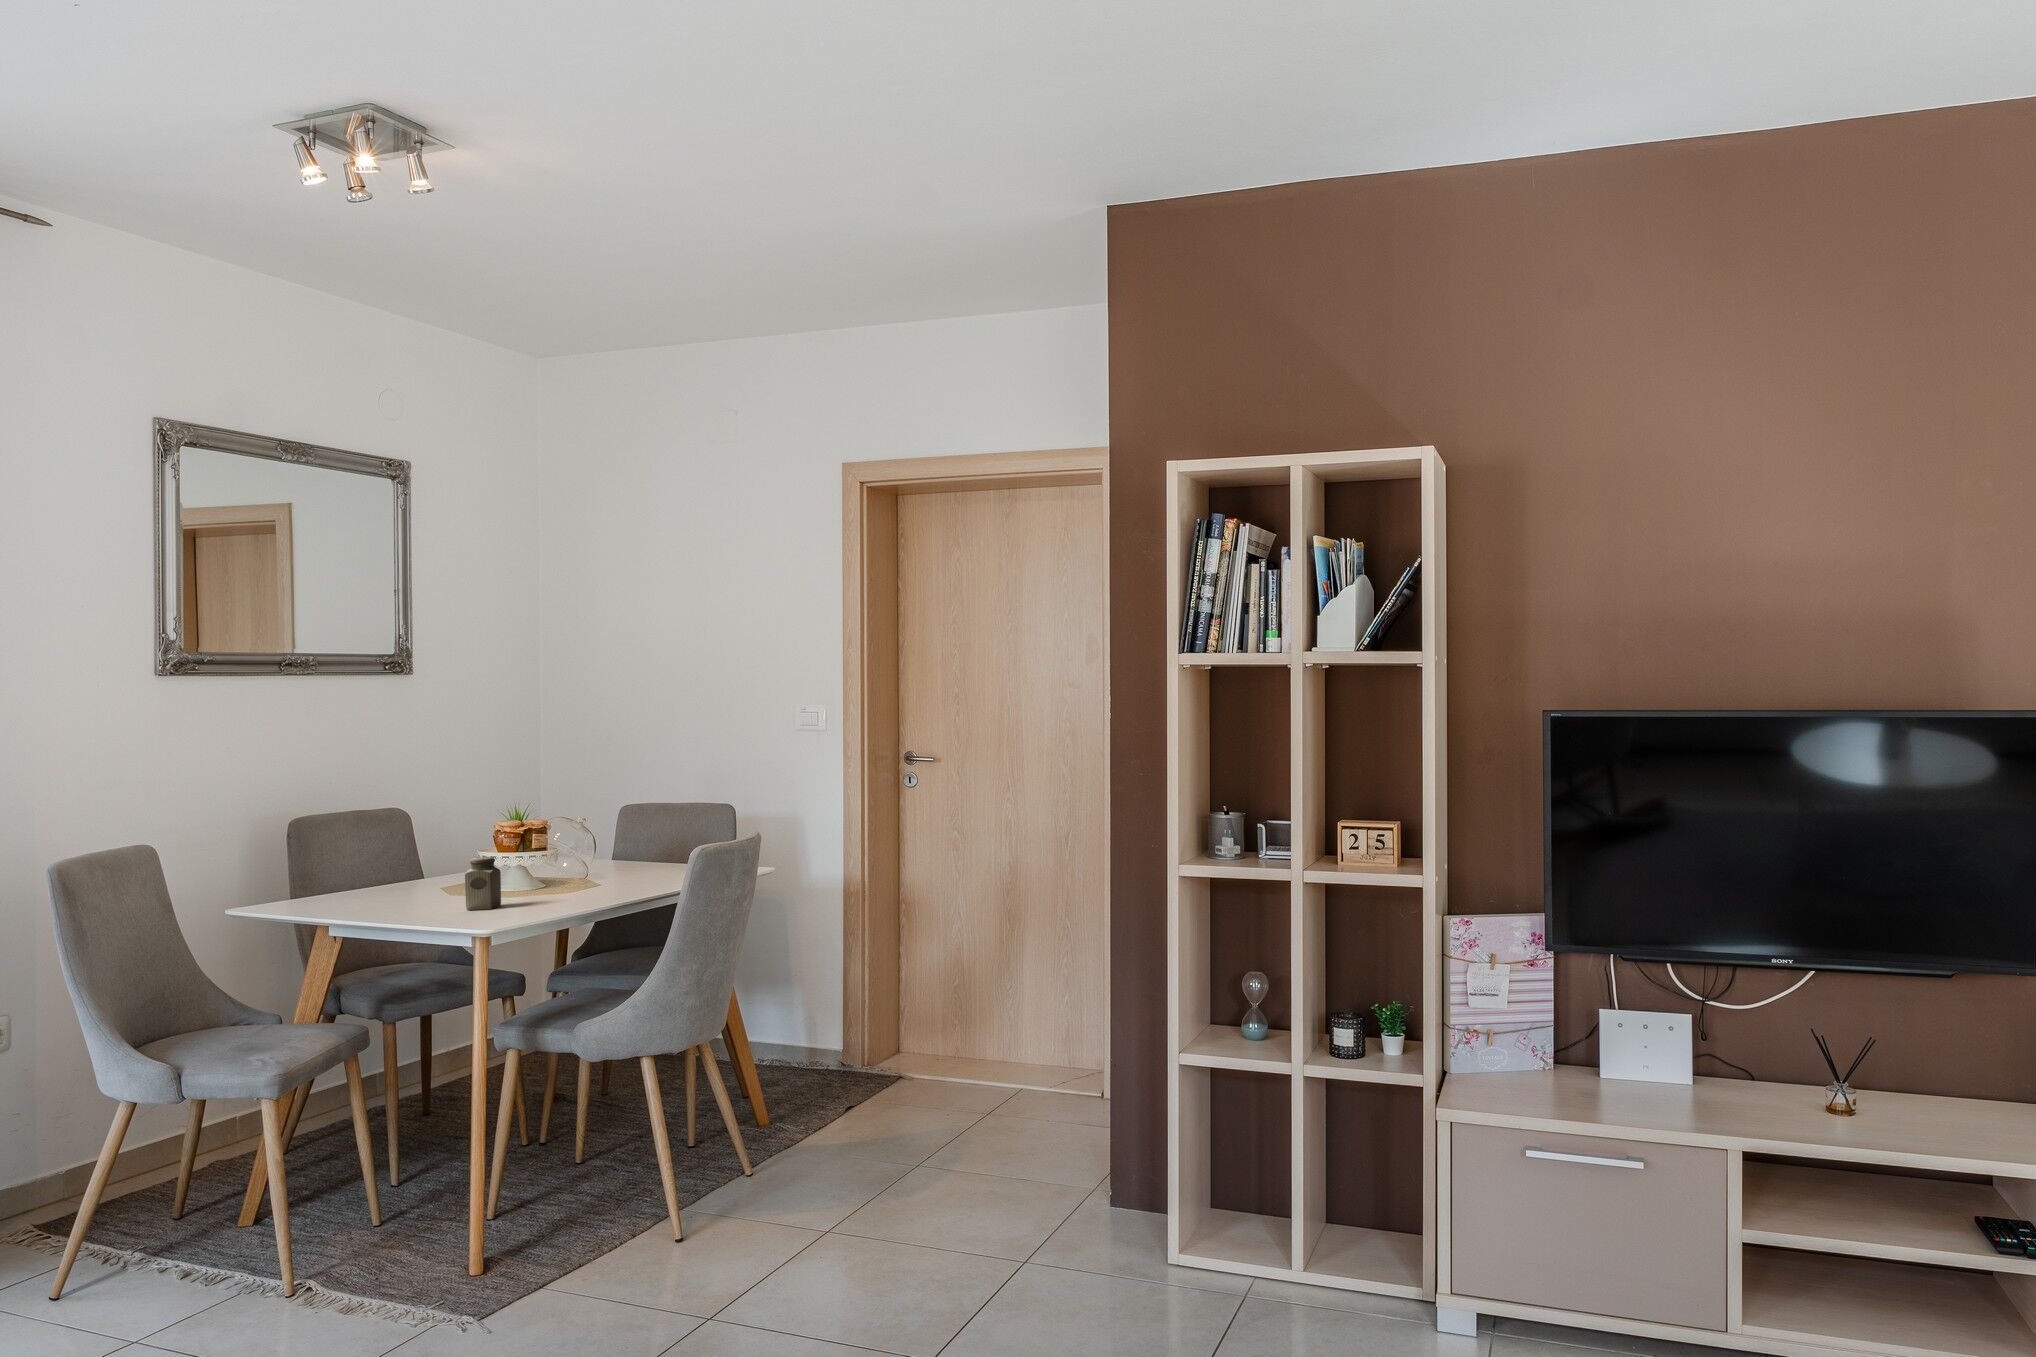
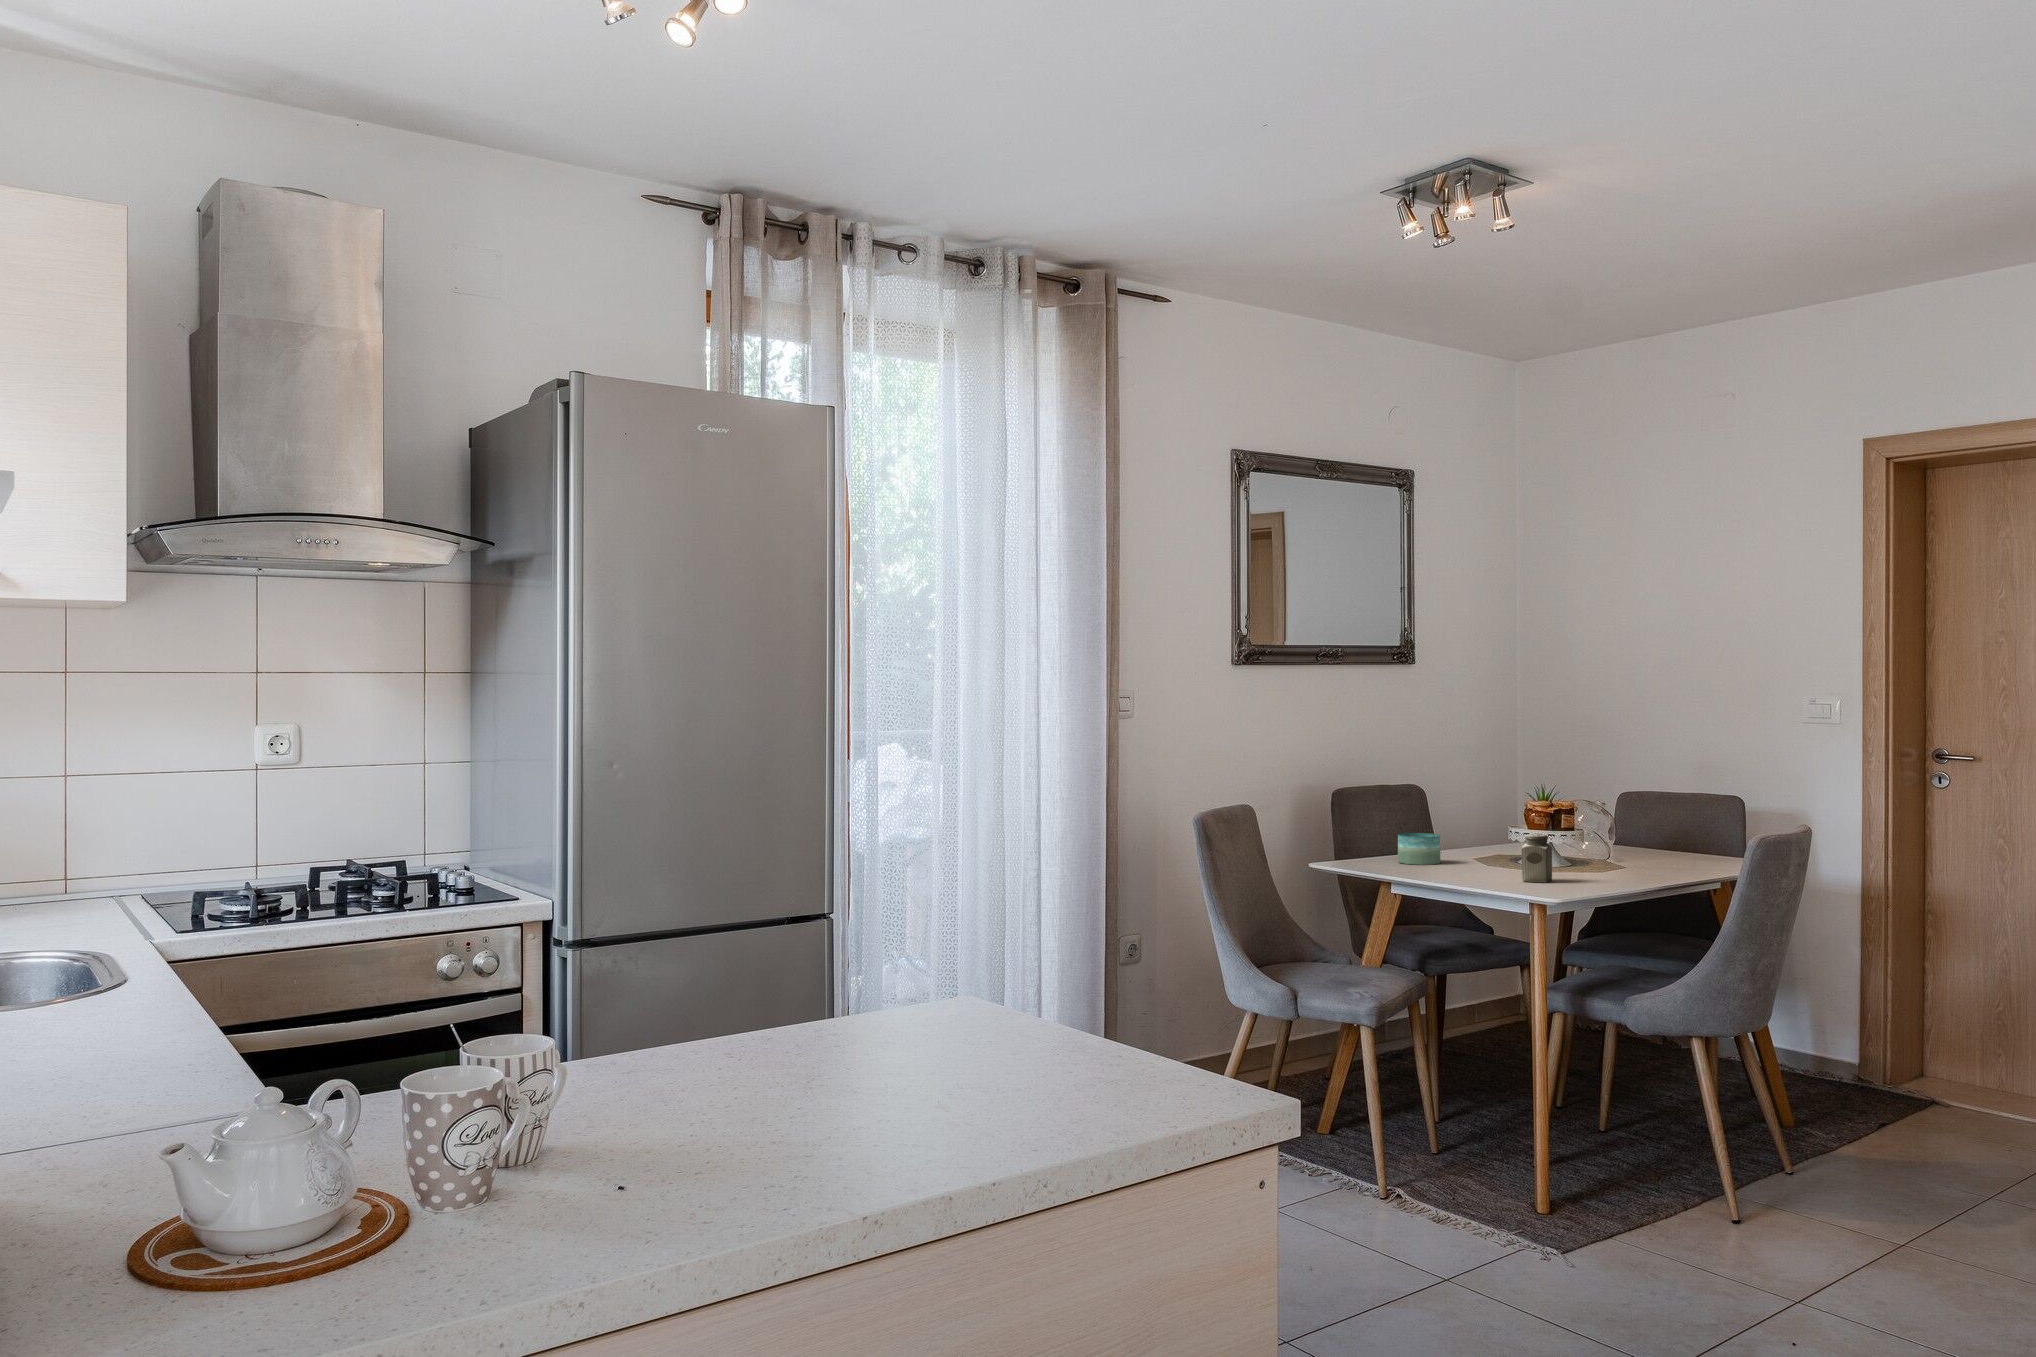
candle: none [349,864,400,901] -> present [1398,833,1440,865]

